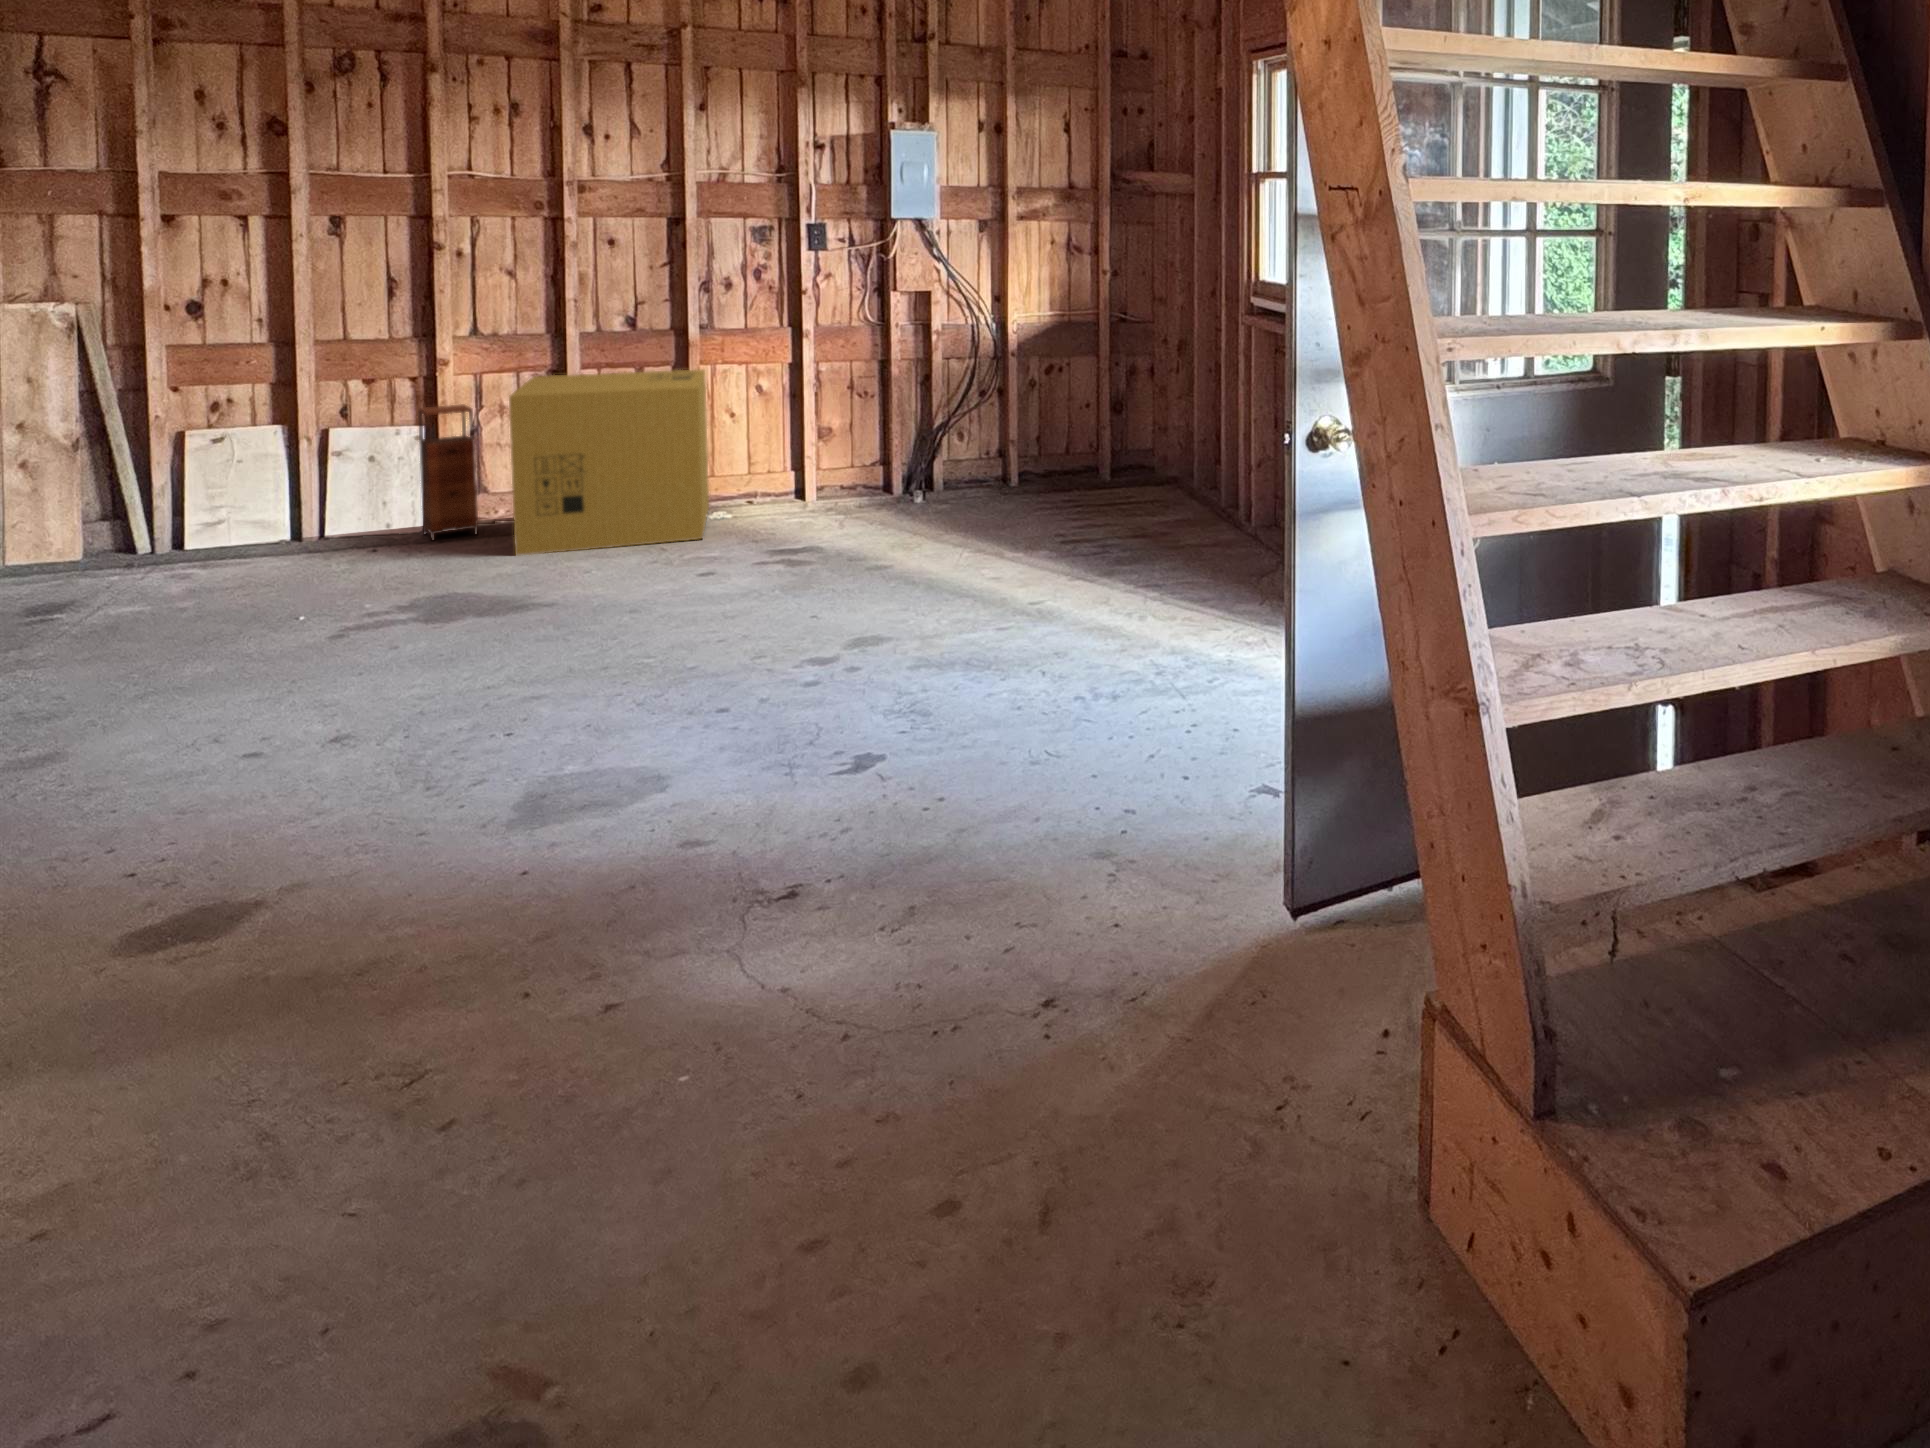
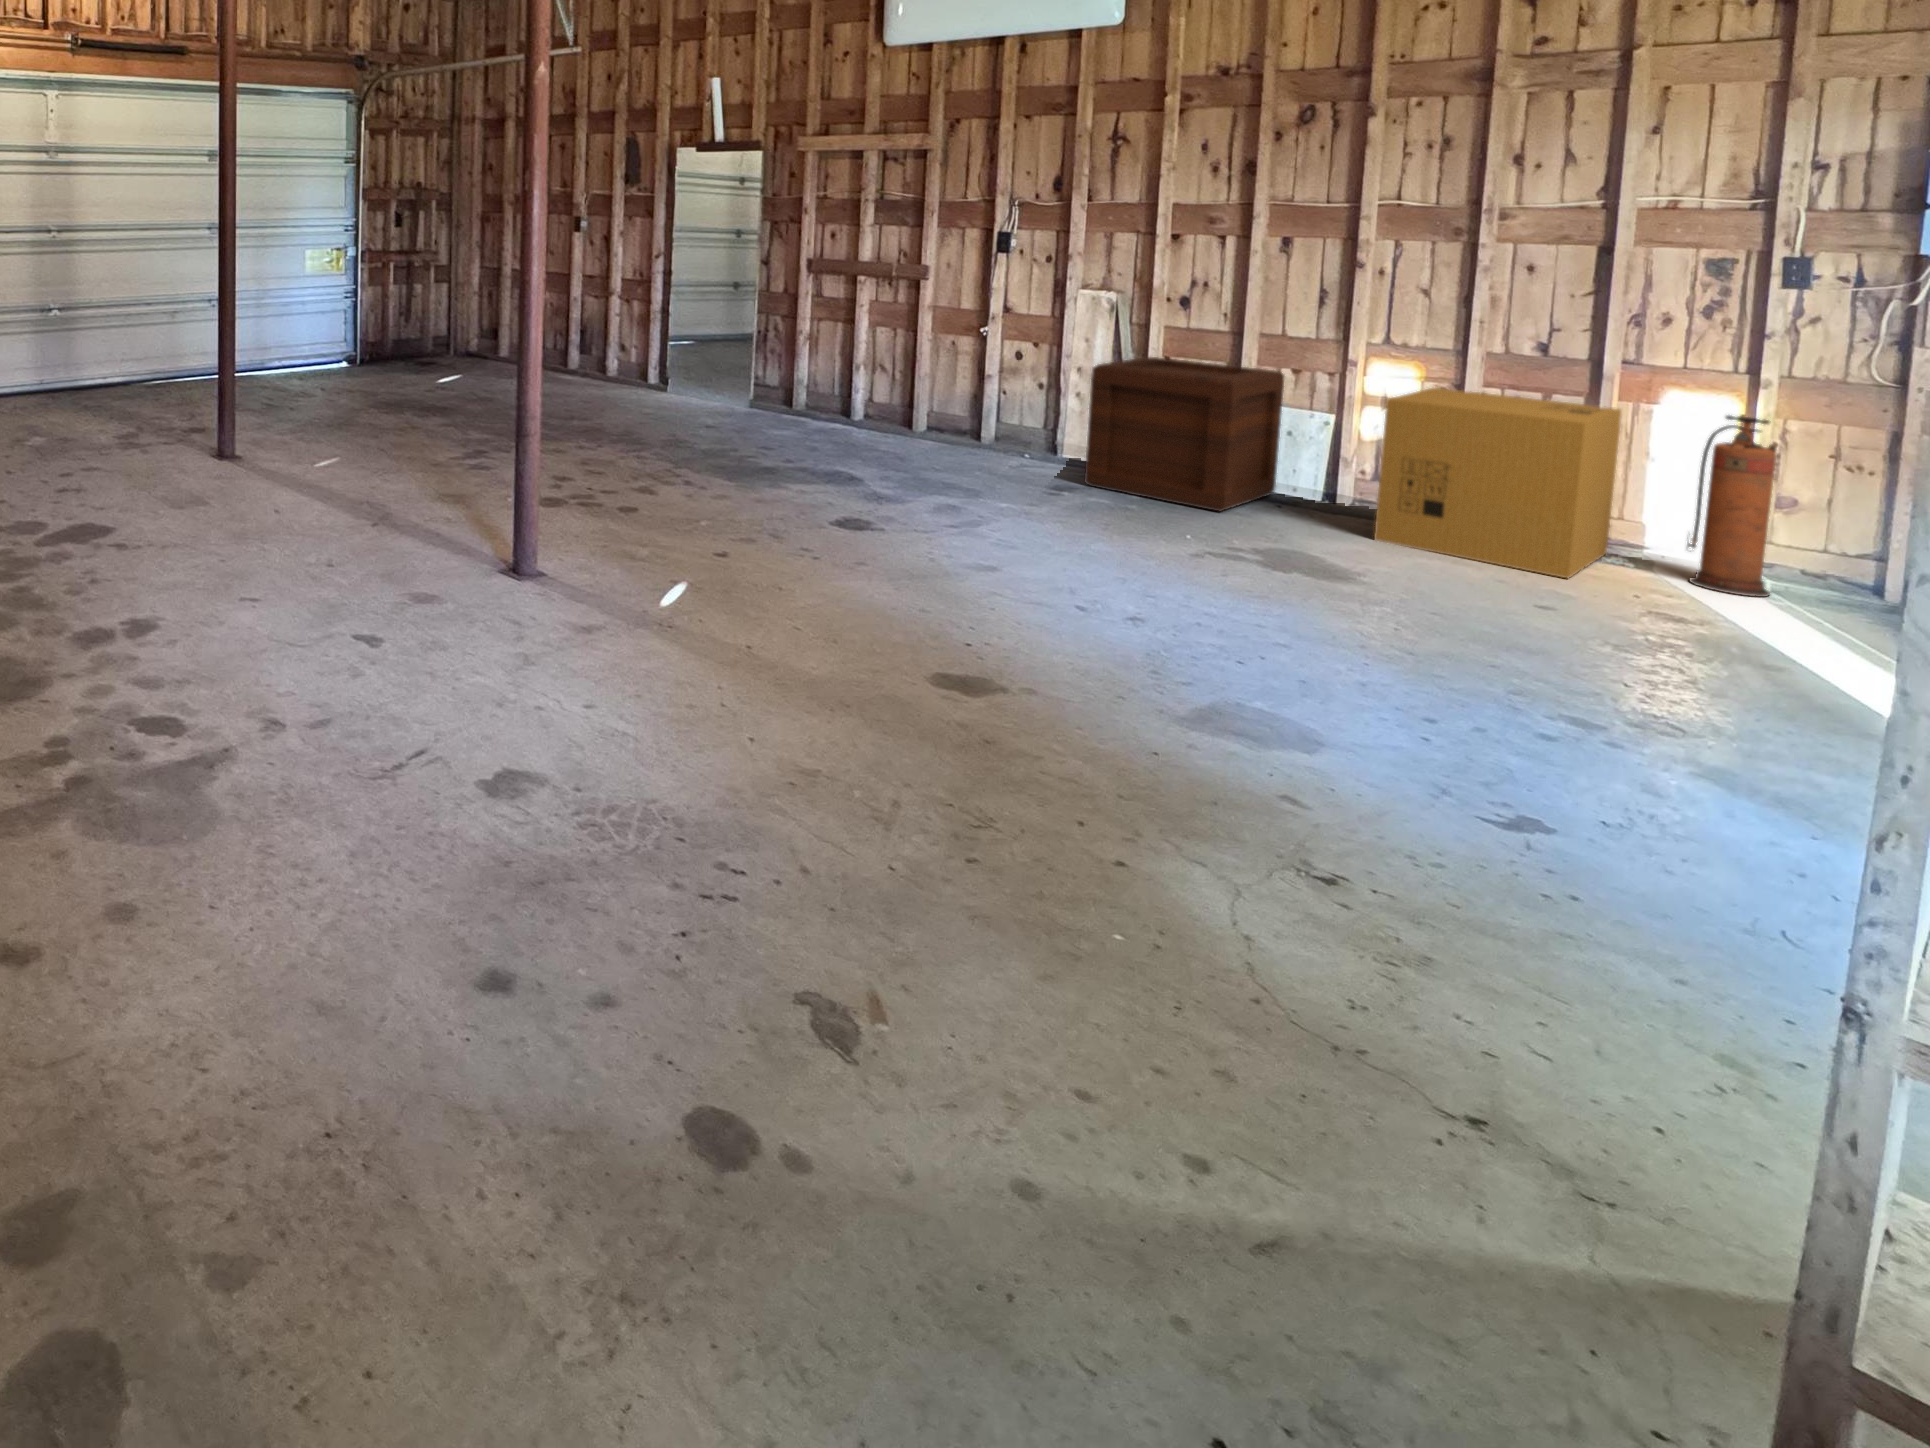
fire extinguisher: none [774,360,832,515] -> present [1687,416,1777,597]
wooden crate: none [76,385,367,597] -> present [1084,357,1284,512]
storage cabinet: present [418,404,478,540] -> none [1318,398,1369,516]

